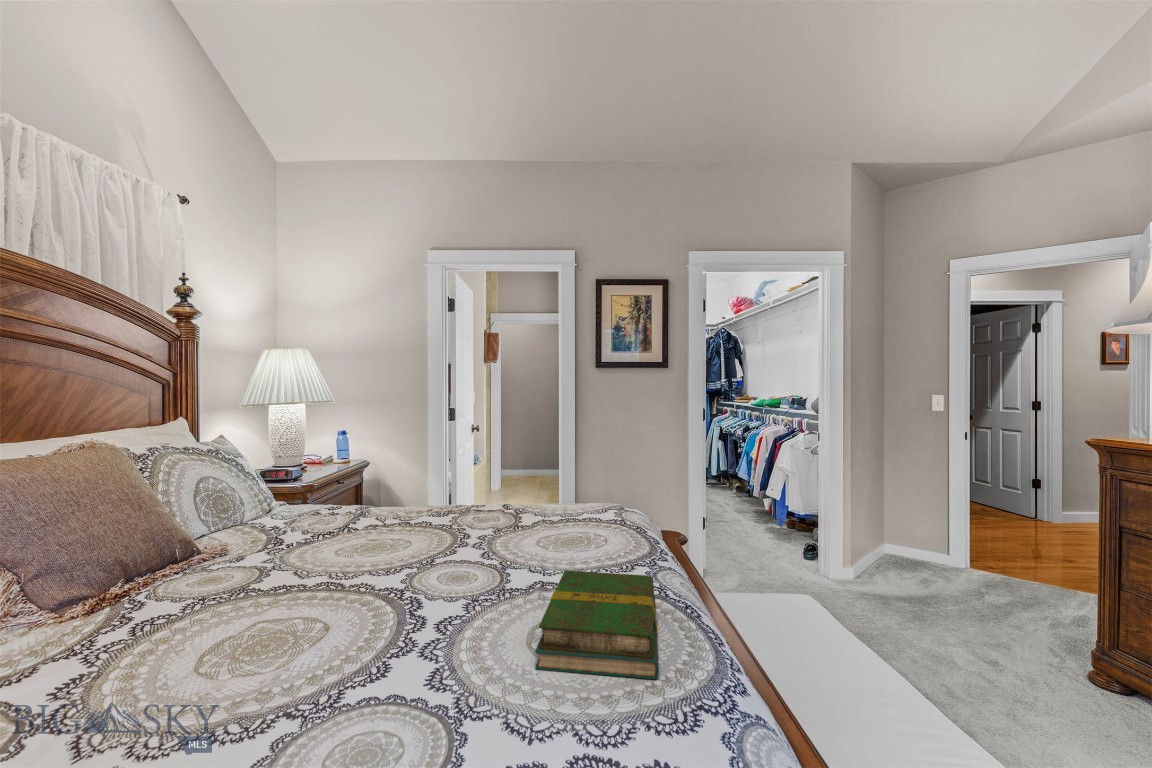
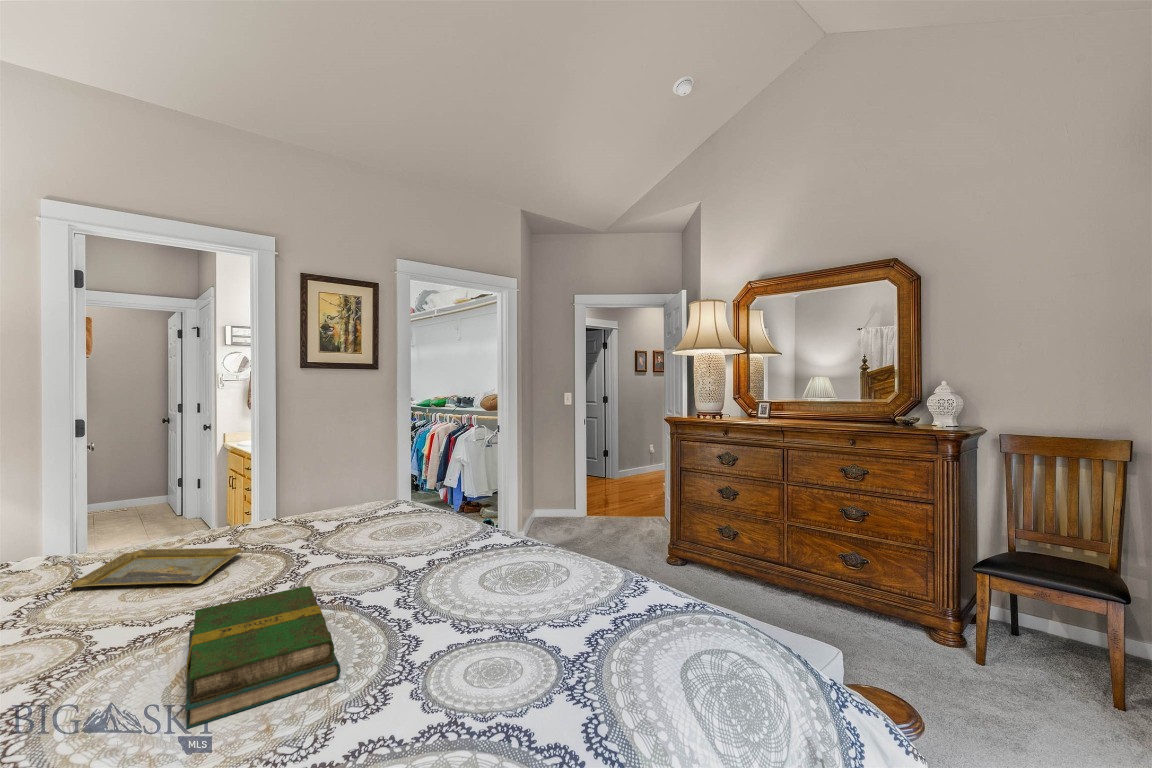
tray: none [515,515,620,551] -> present [70,548,242,588]

